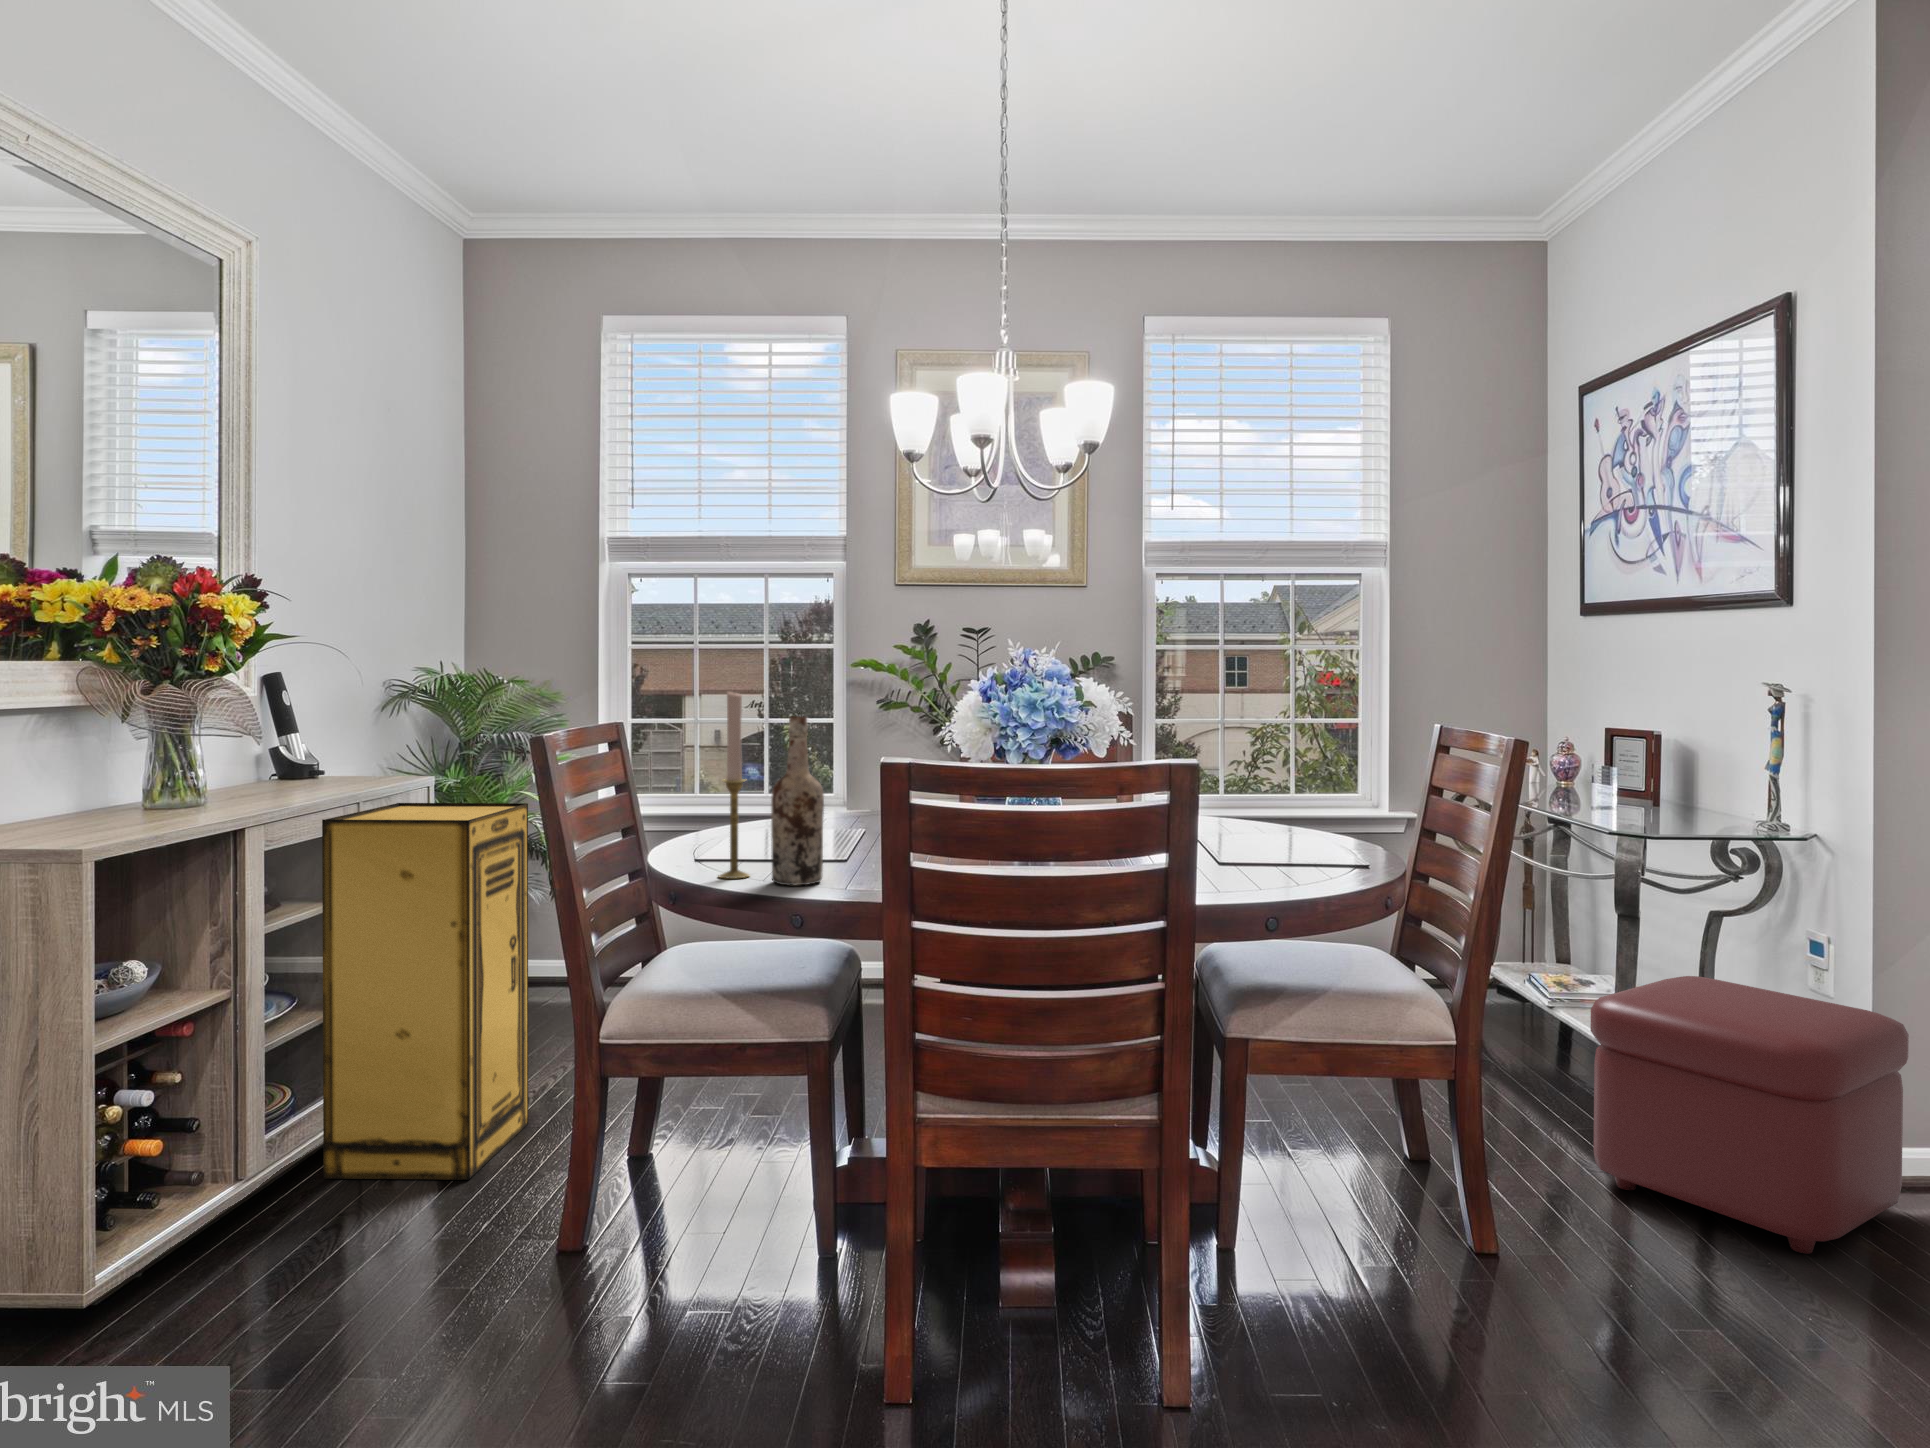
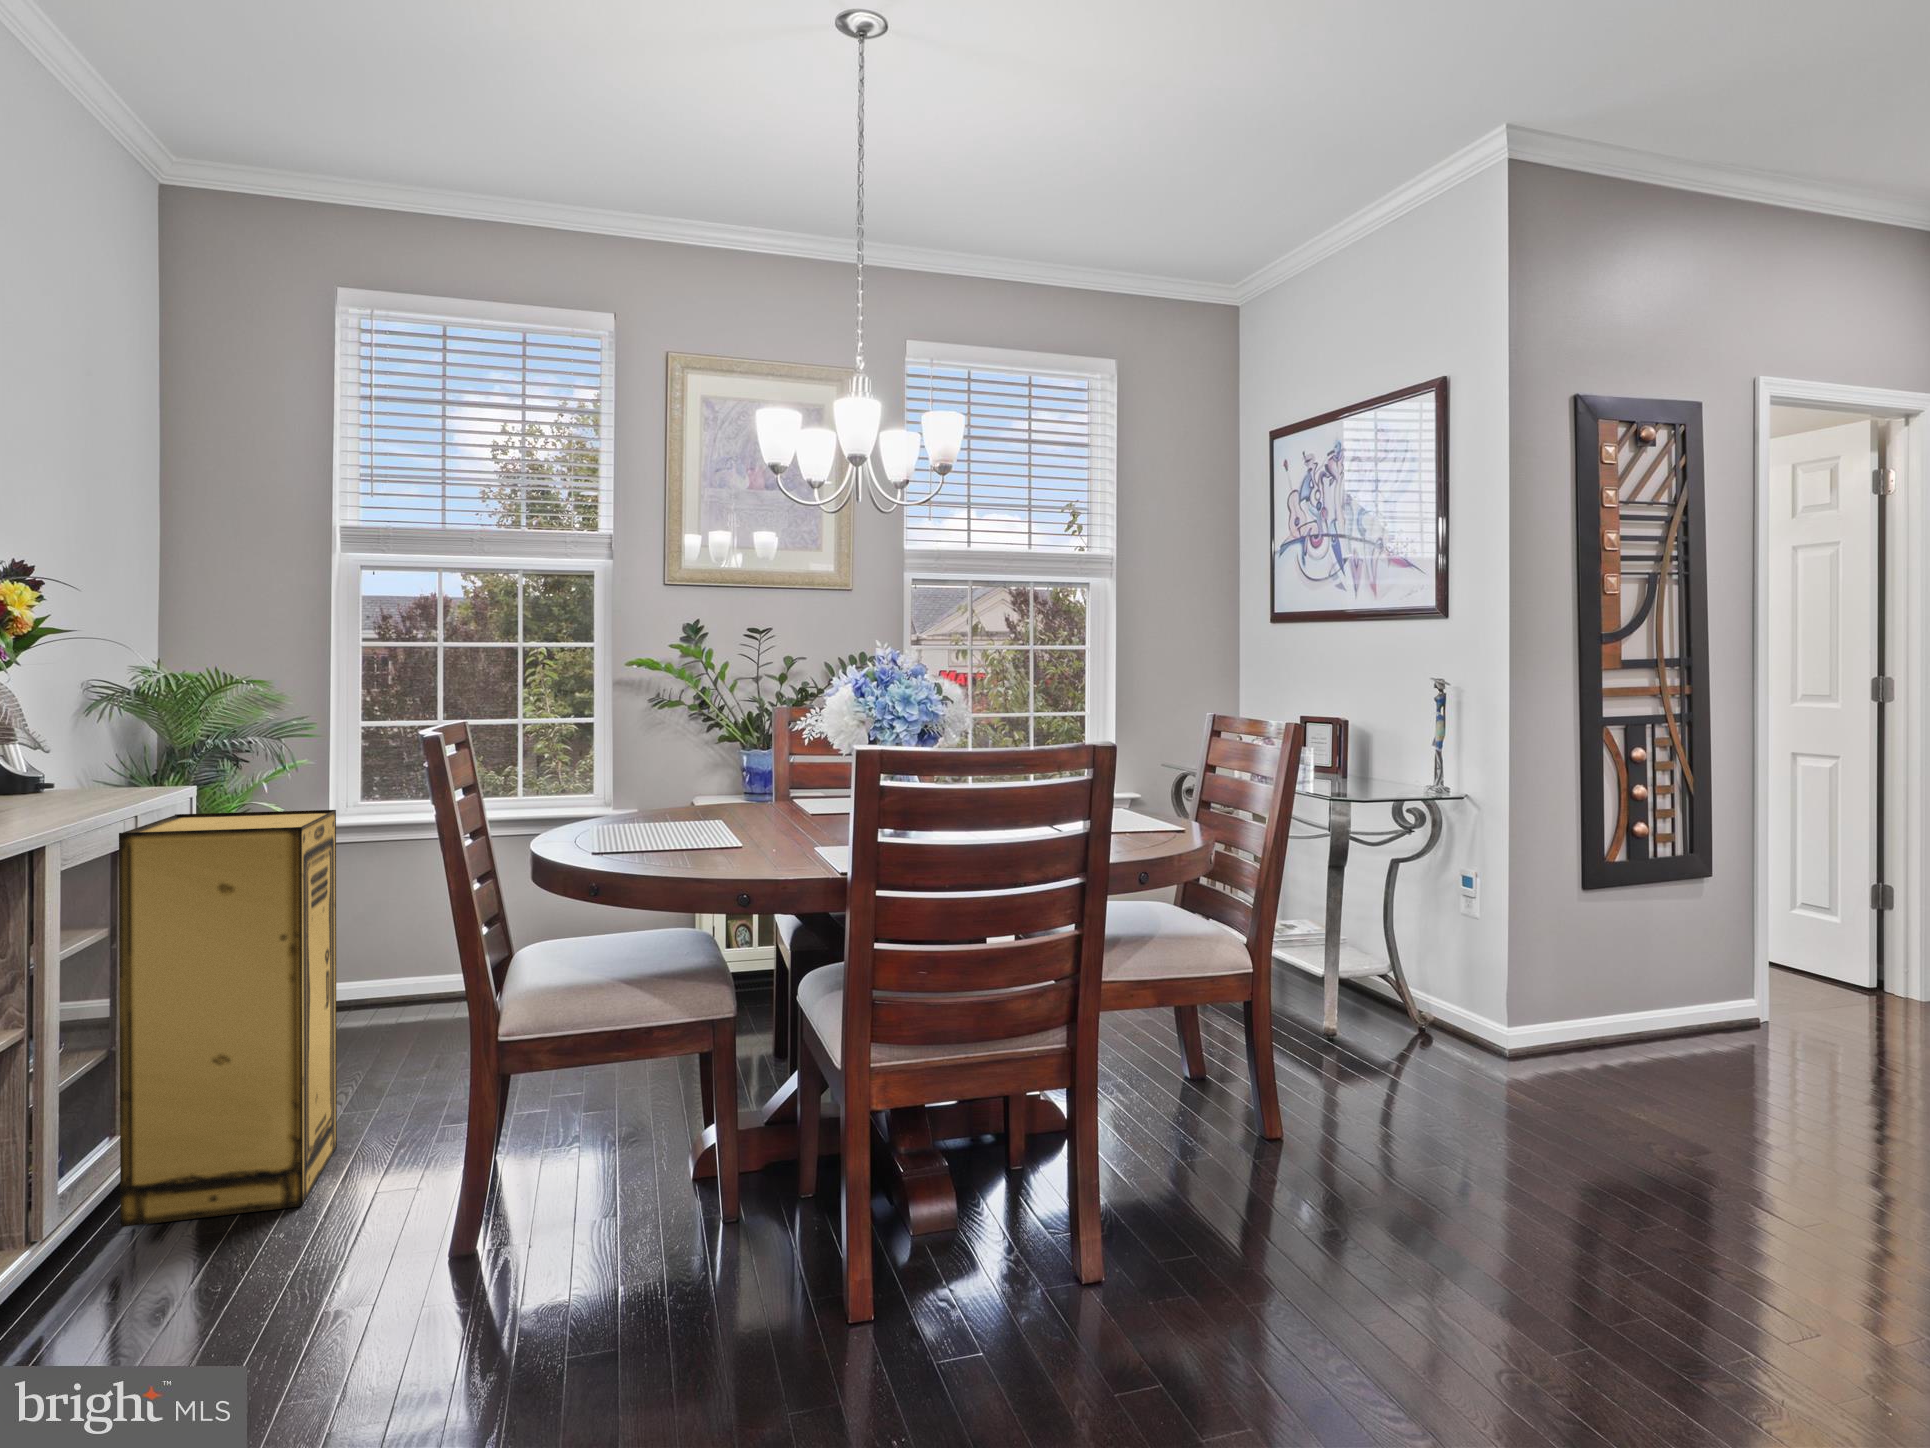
candlestick: present [718,692,749,878] -> none [628,687,660,868]
wine bottle: present [771,716,824,885] -> none [689,711,739,870]
ottoman: present [1591,976,1909,1254] -> none [1328,912,1546,1113]

